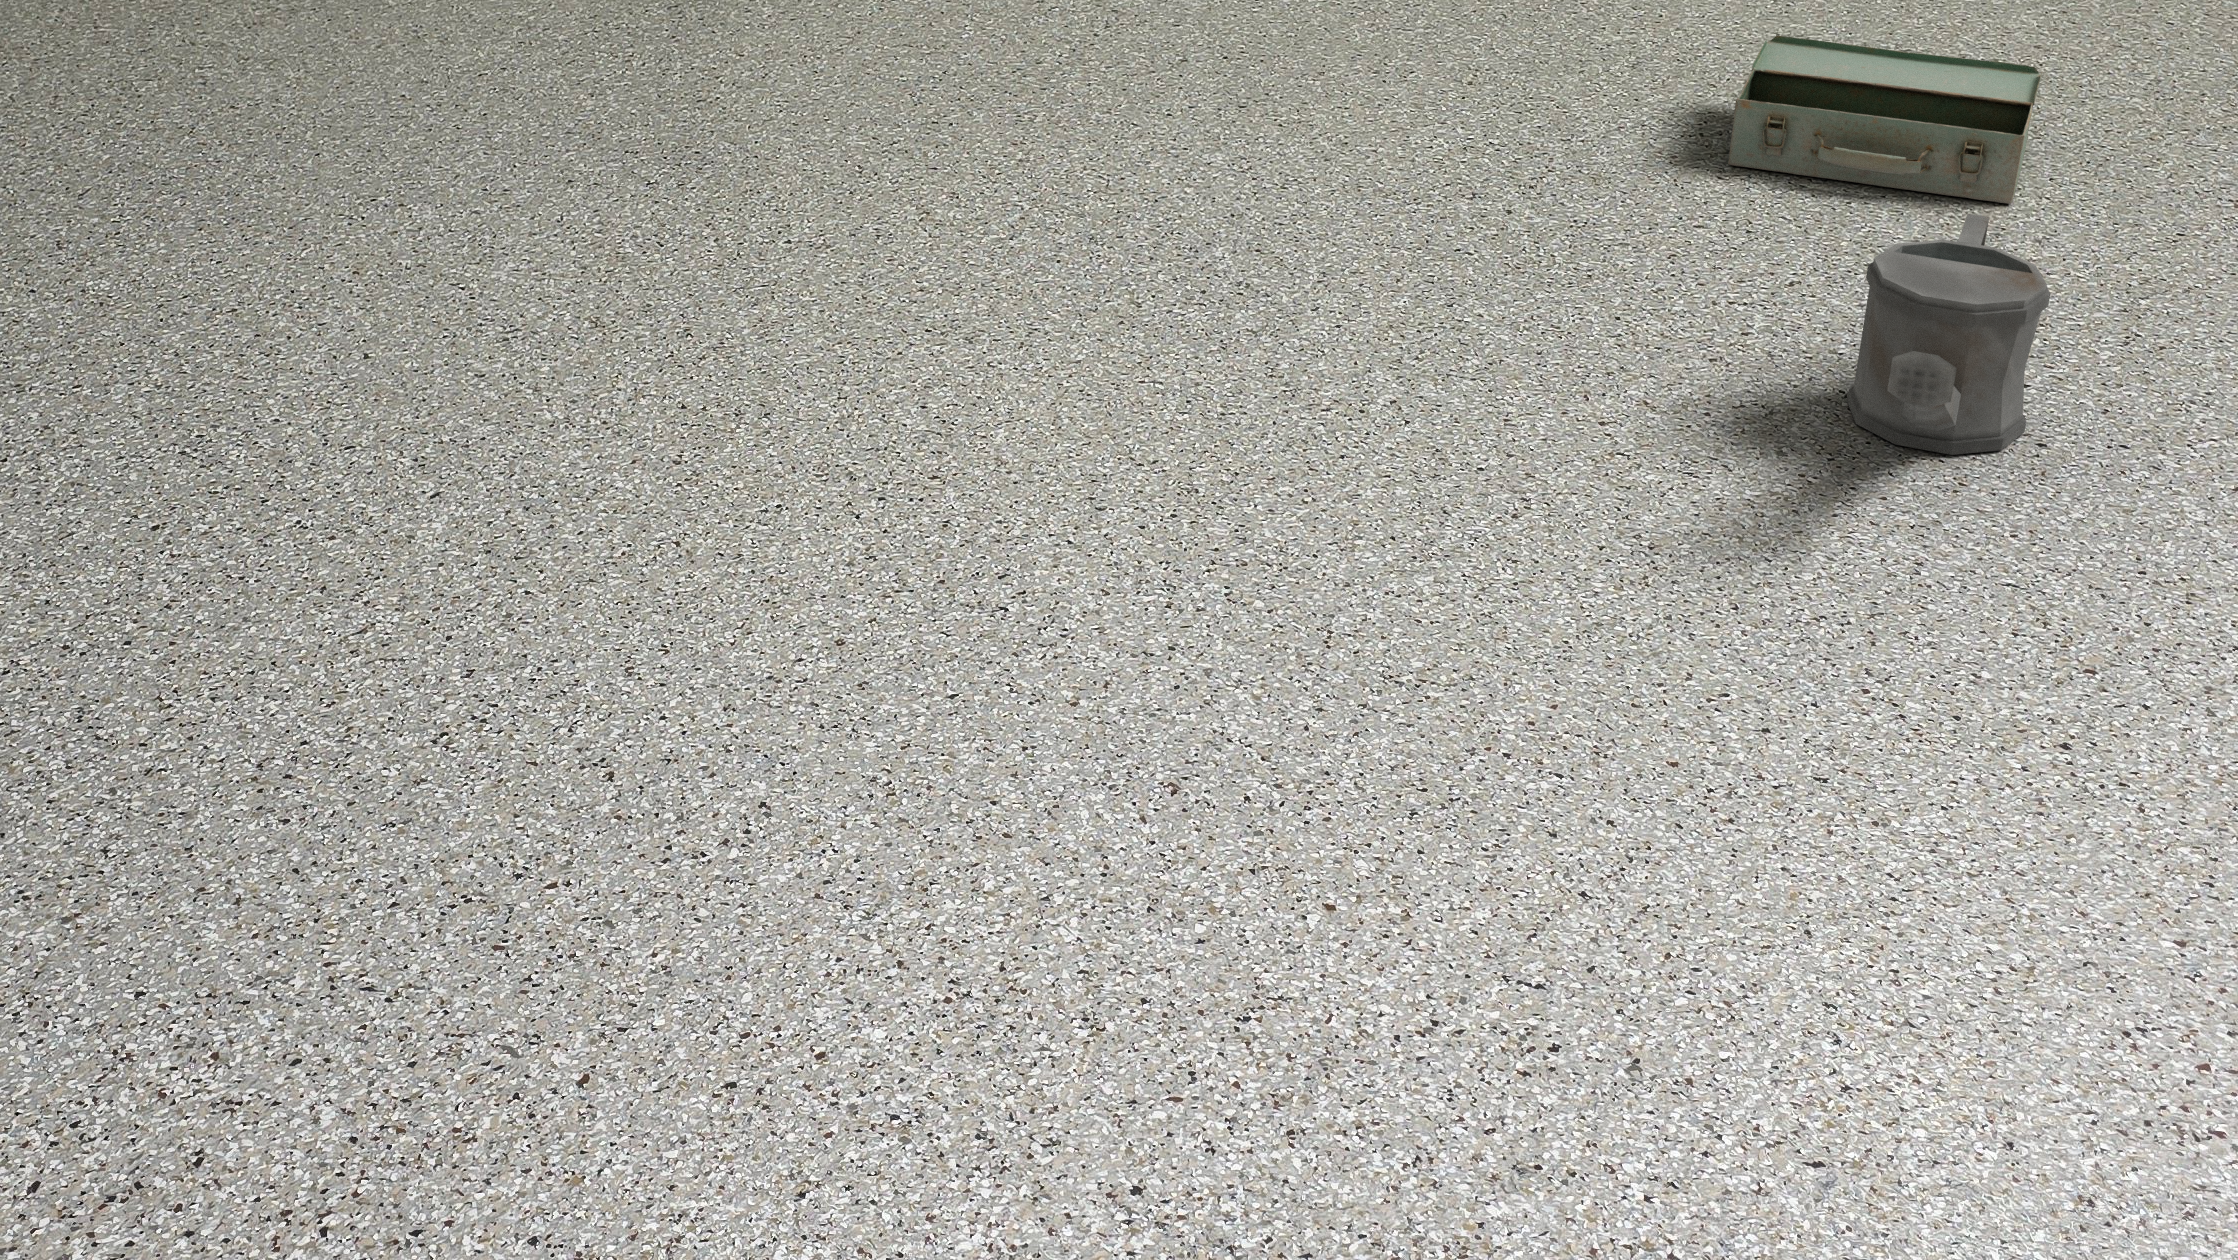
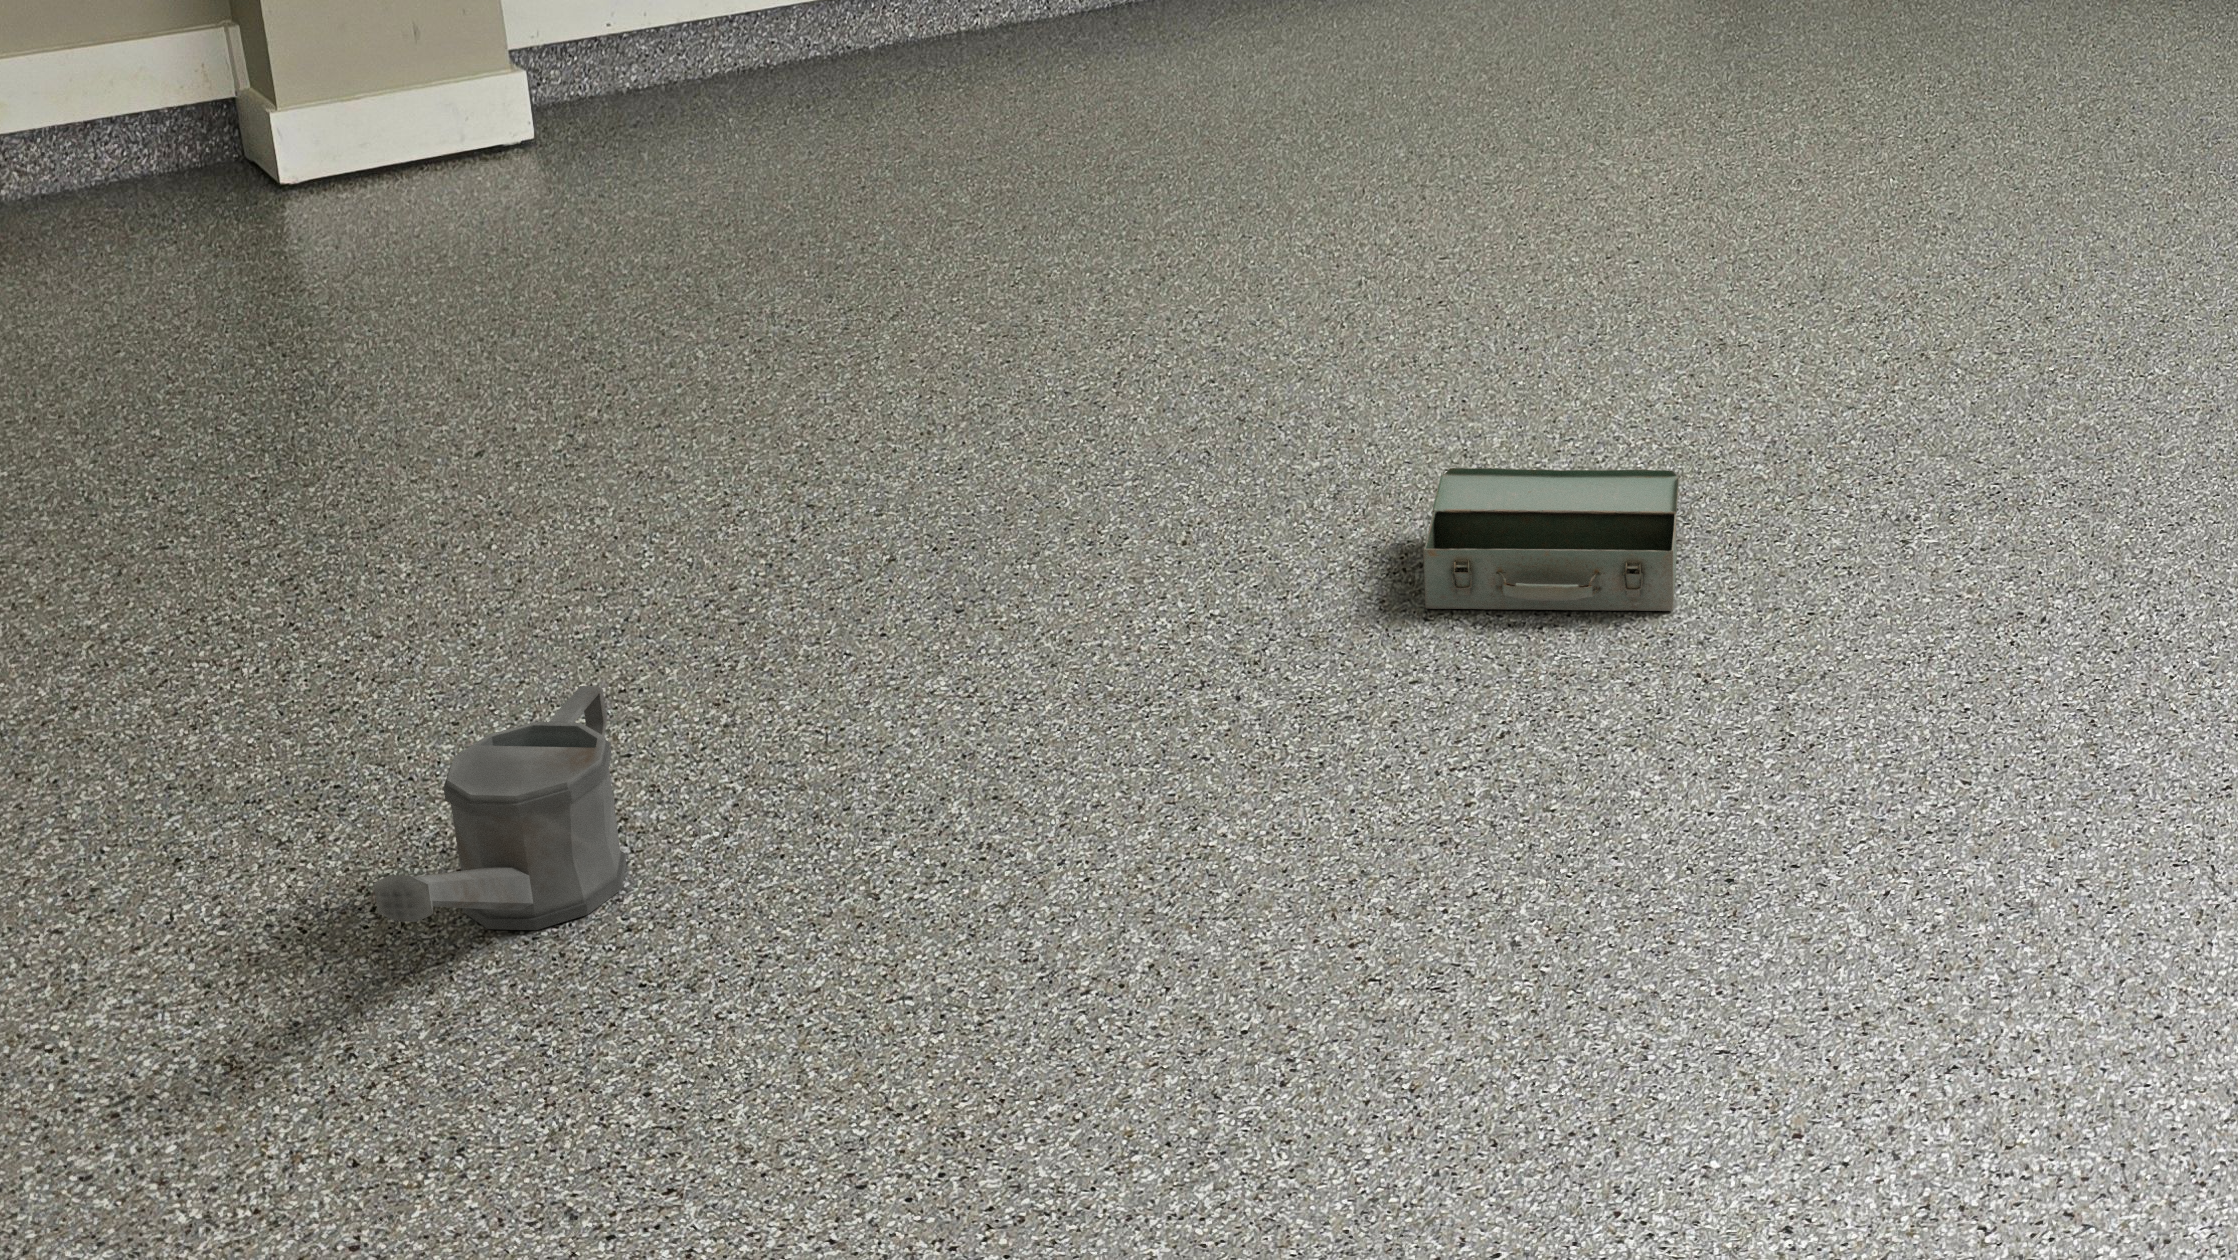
watering can: present [1847,214,2051,455] -> present [373,686,626,930]

